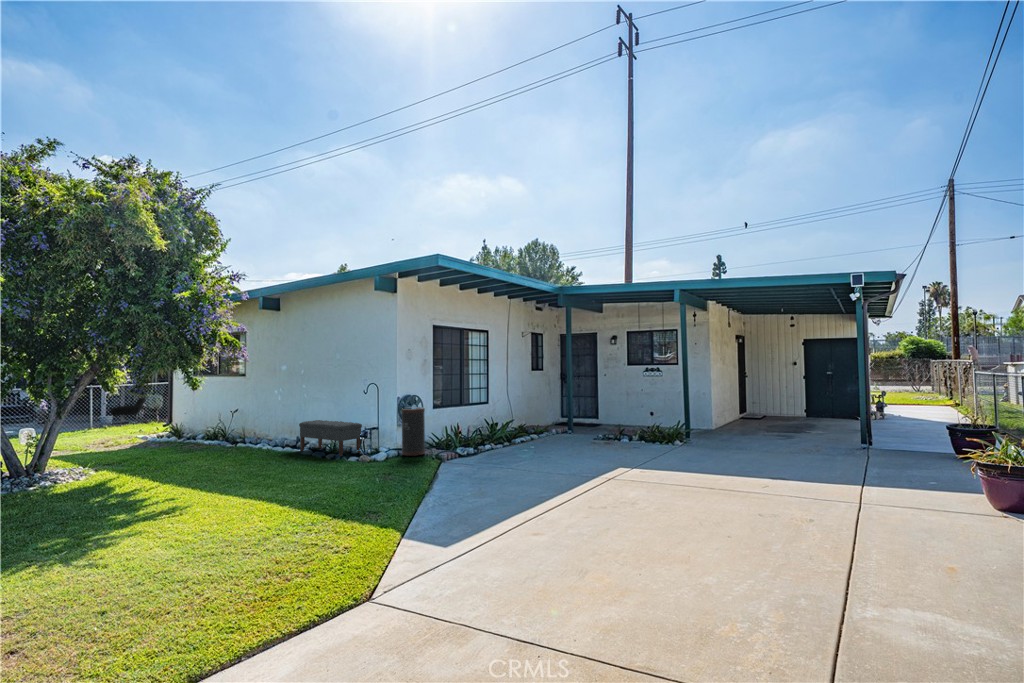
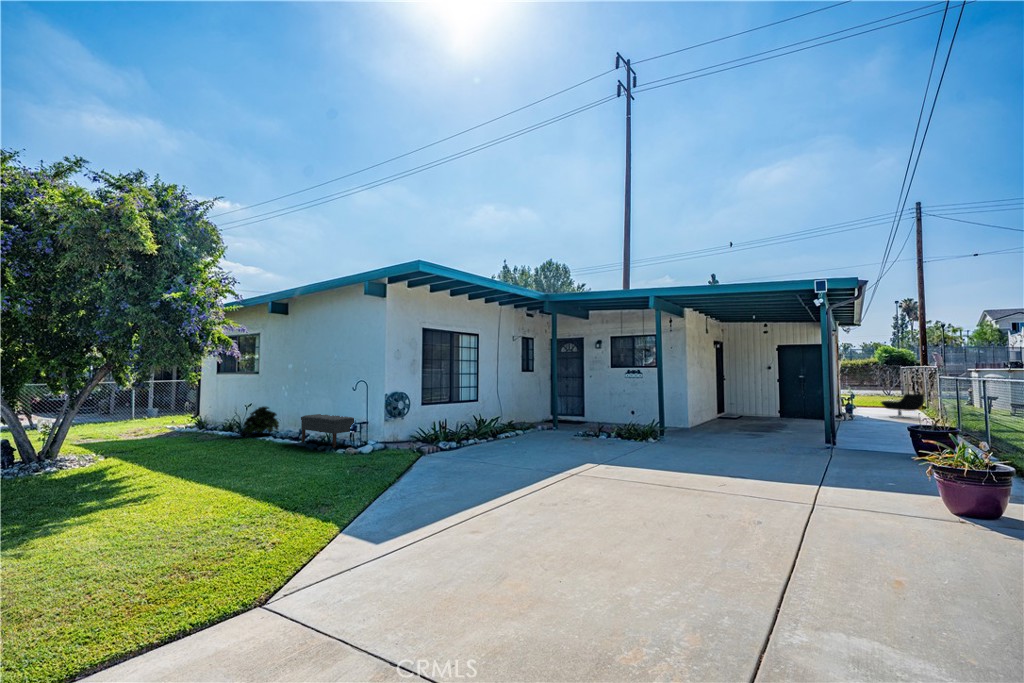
lounge chair: present [111,397,146,423] -> present [881,394,924,417]
trash can: present [402,408,425,456] -> none [389,404,411,449]
potted plant: none [229,412,273,445] -> present [242,407,279,435]

